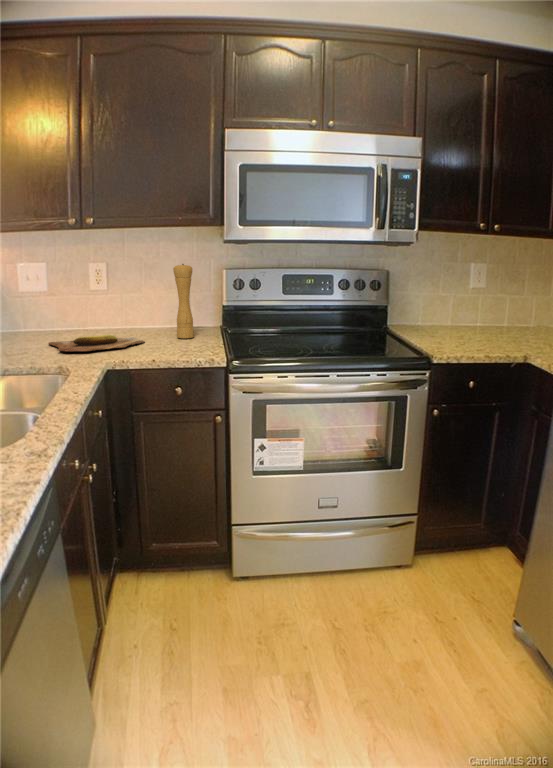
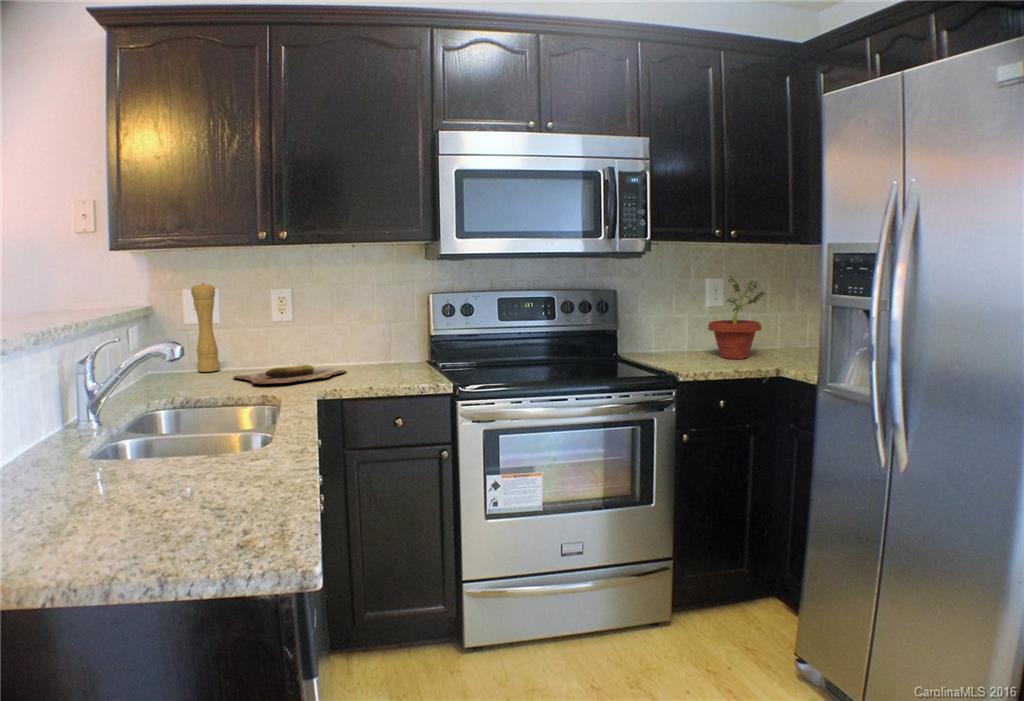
pepper mill: present [173,264,194,338] -> present [191,283,220,372]
potted plant: none [466,268,523,344] -> present [708,276,765,359]

